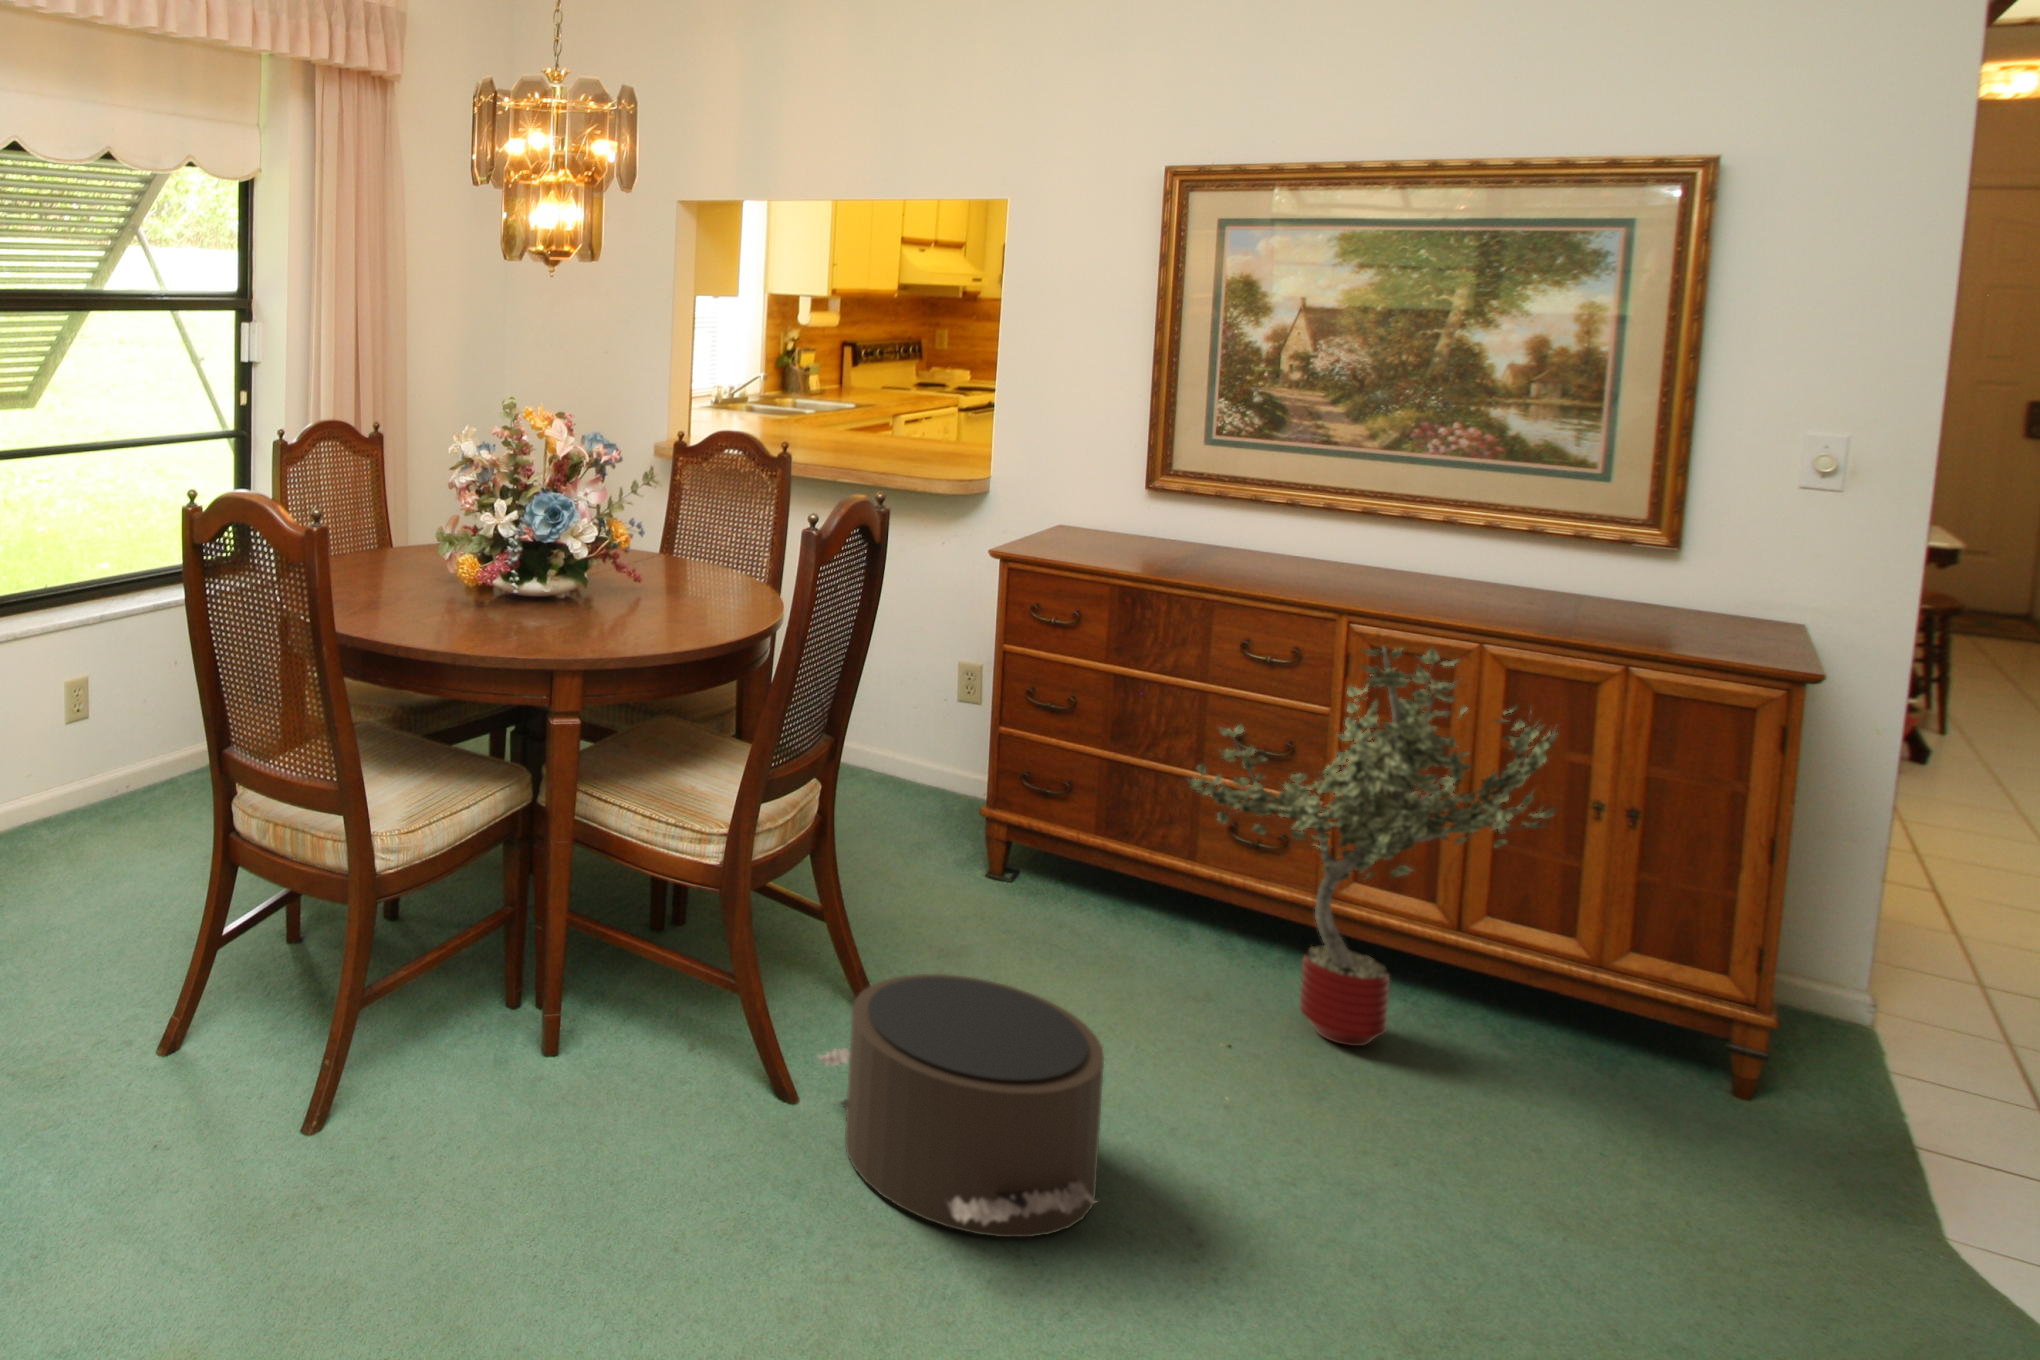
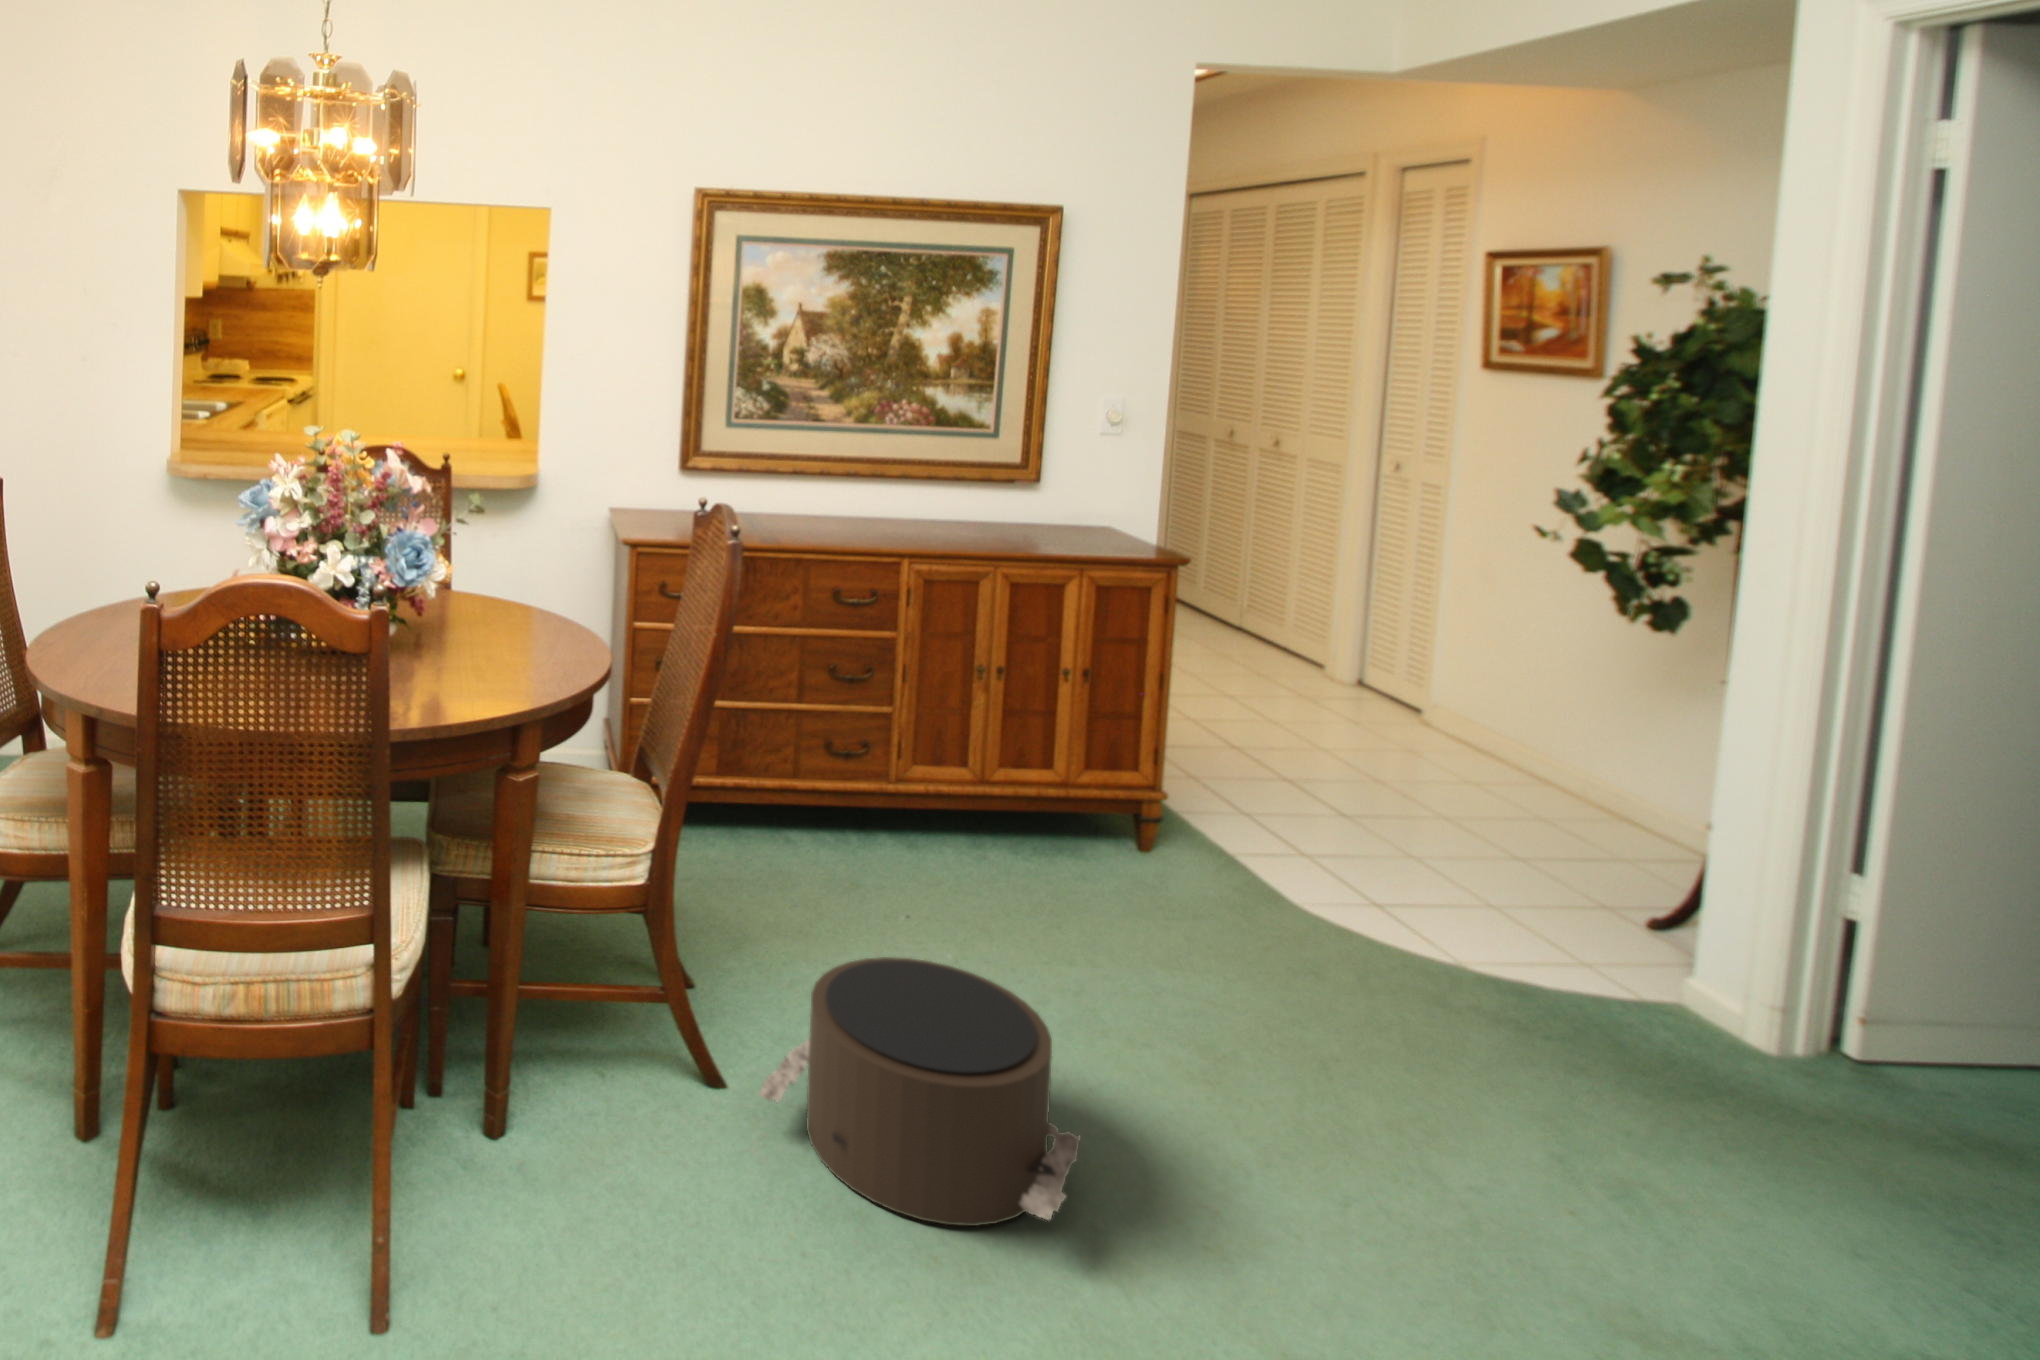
potted tree: present [1189,647,1558,1046] -> none [838,578,1105,903]

